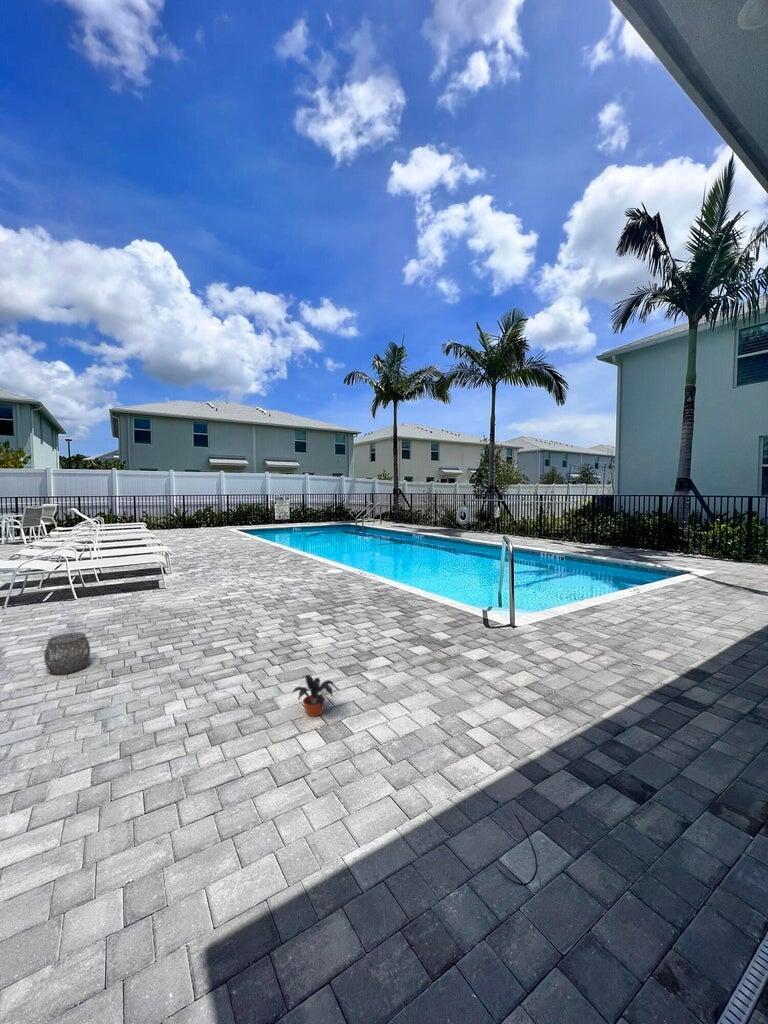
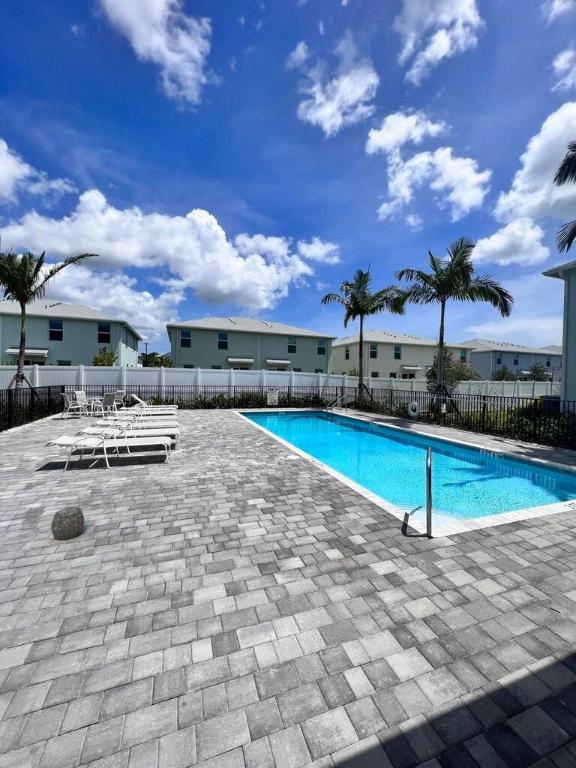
potted plant: present [293,675,334,716] -> none [199,579,238,621]

